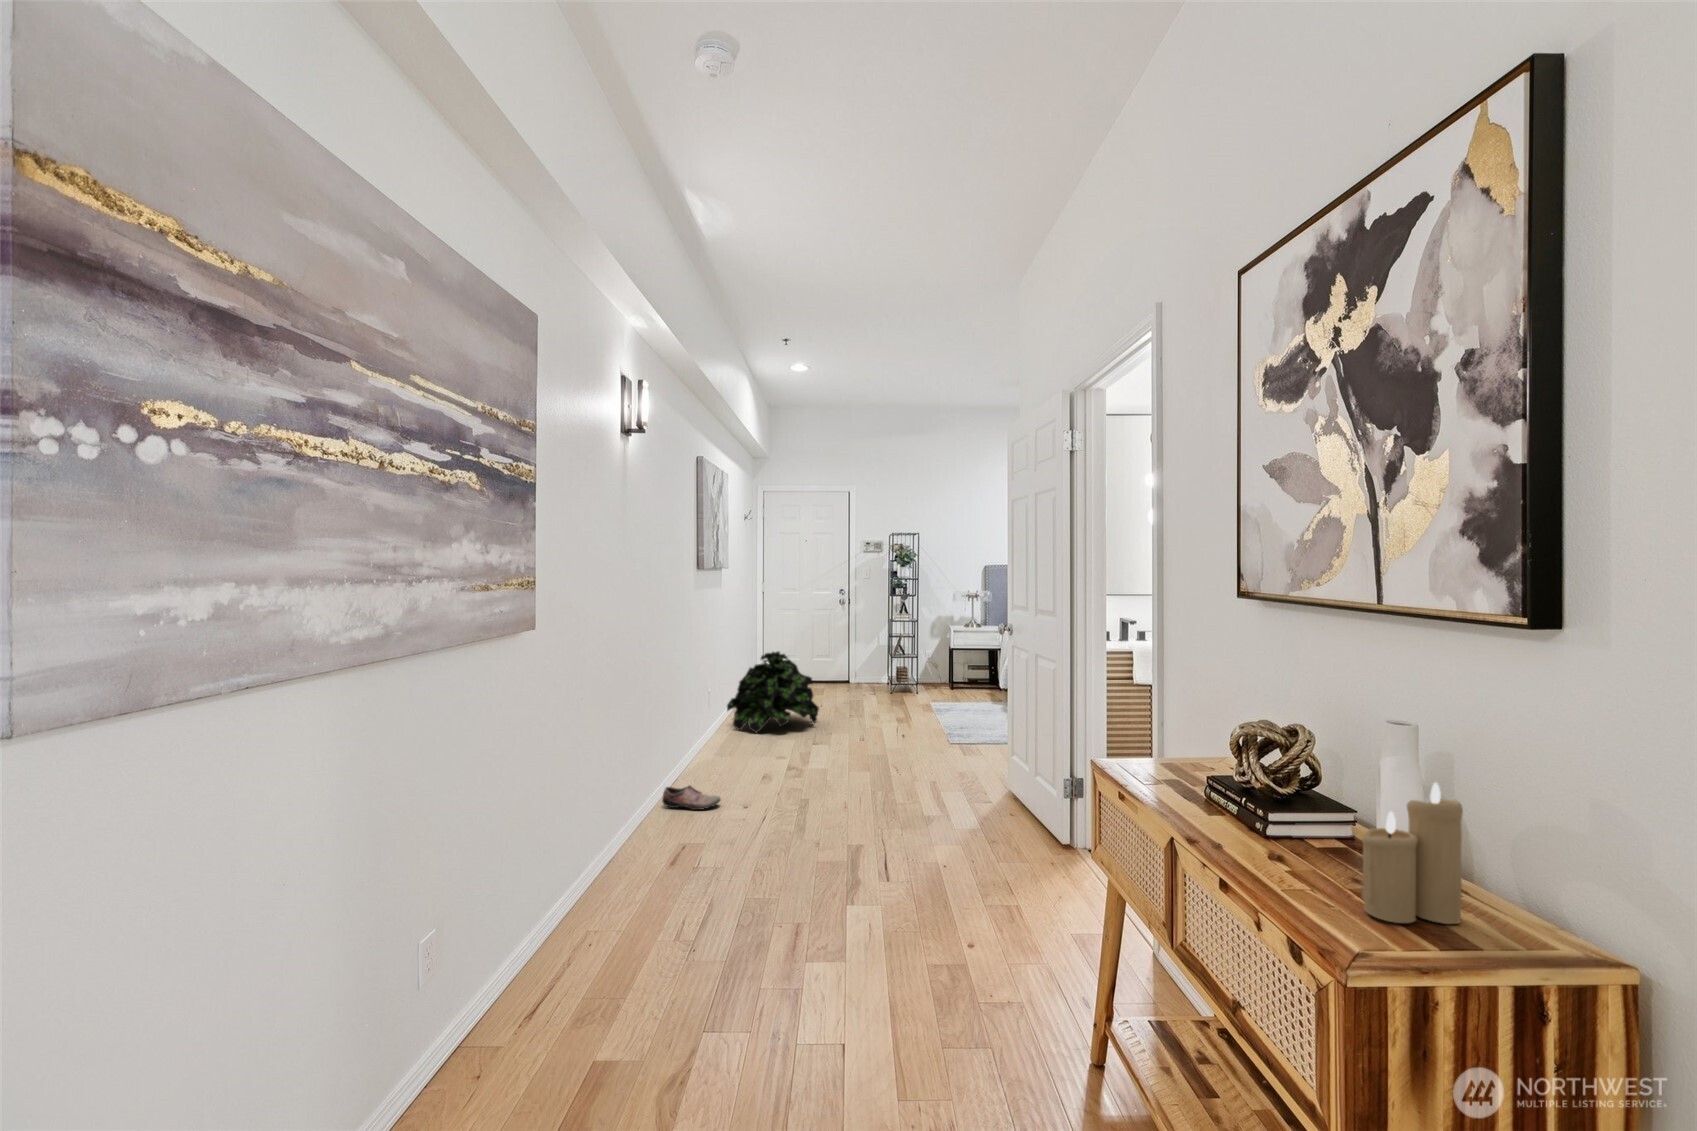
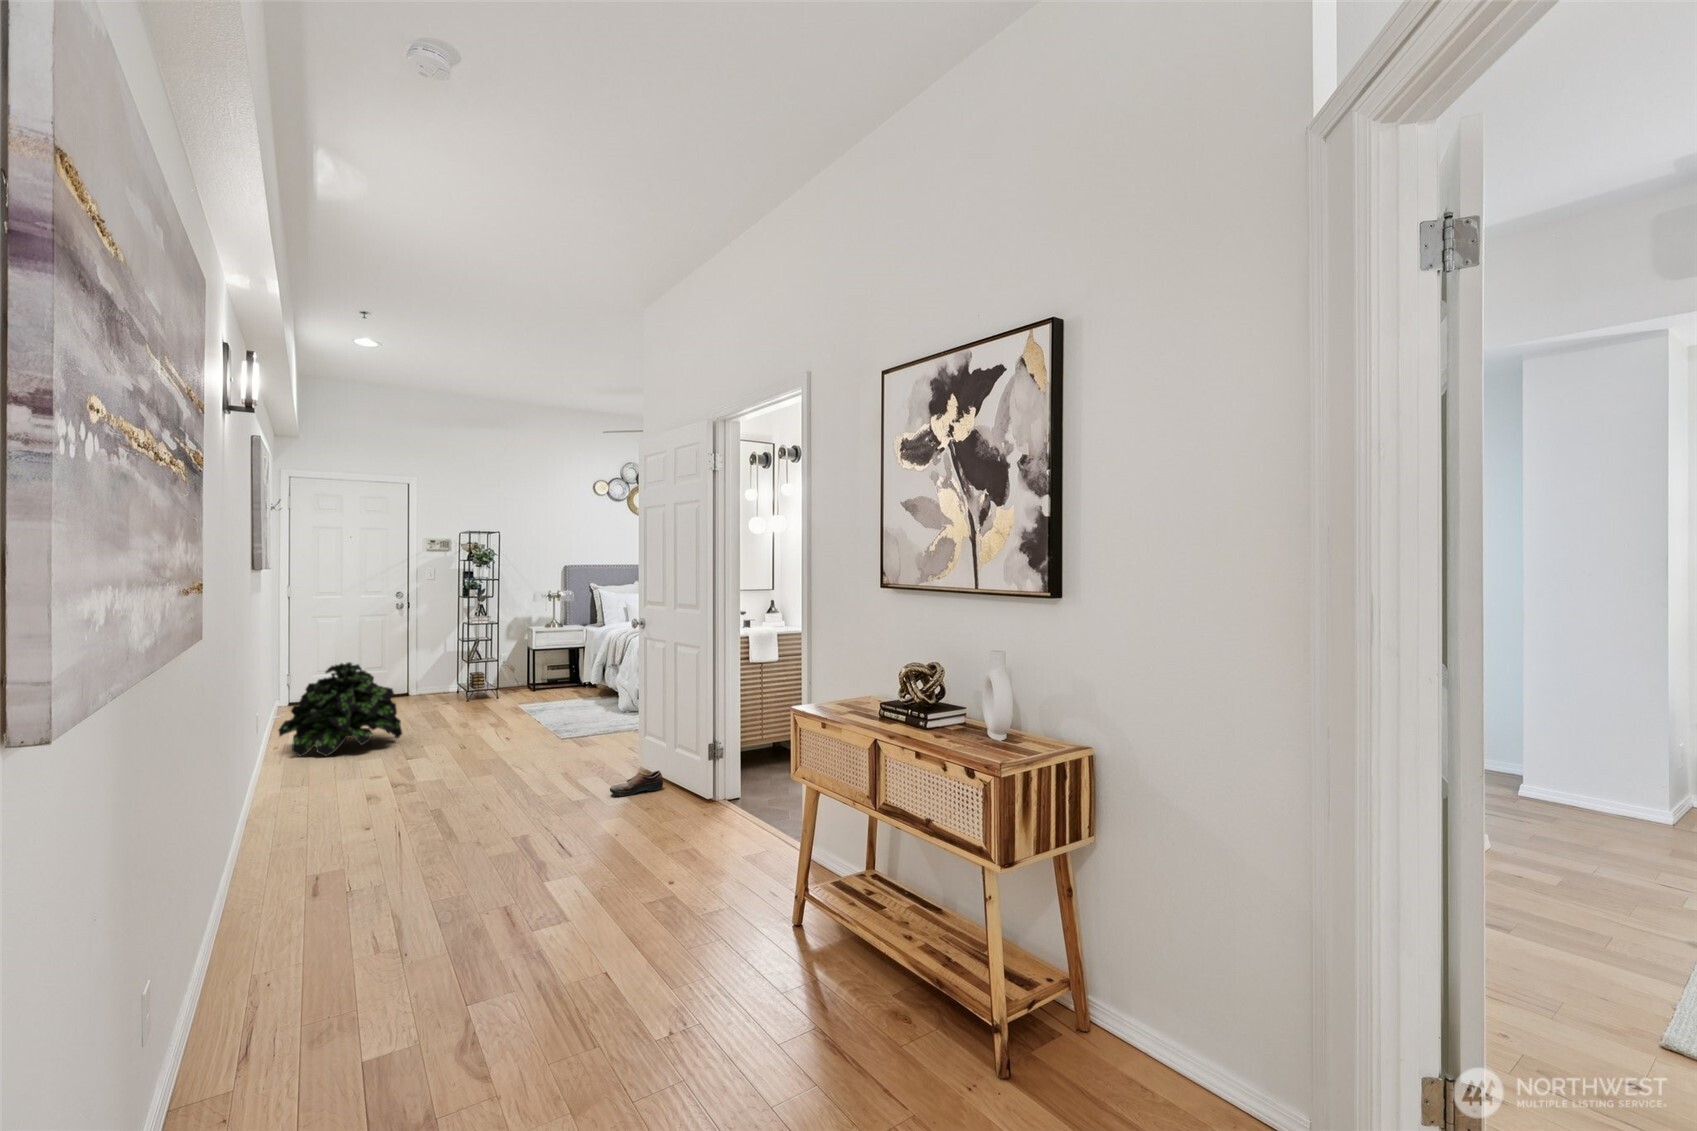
candle: present [1362,783,1463,924] -> none [990,677,1030,750]
shoe: present [662,786,720,810] -> present [610,771,663,795]

